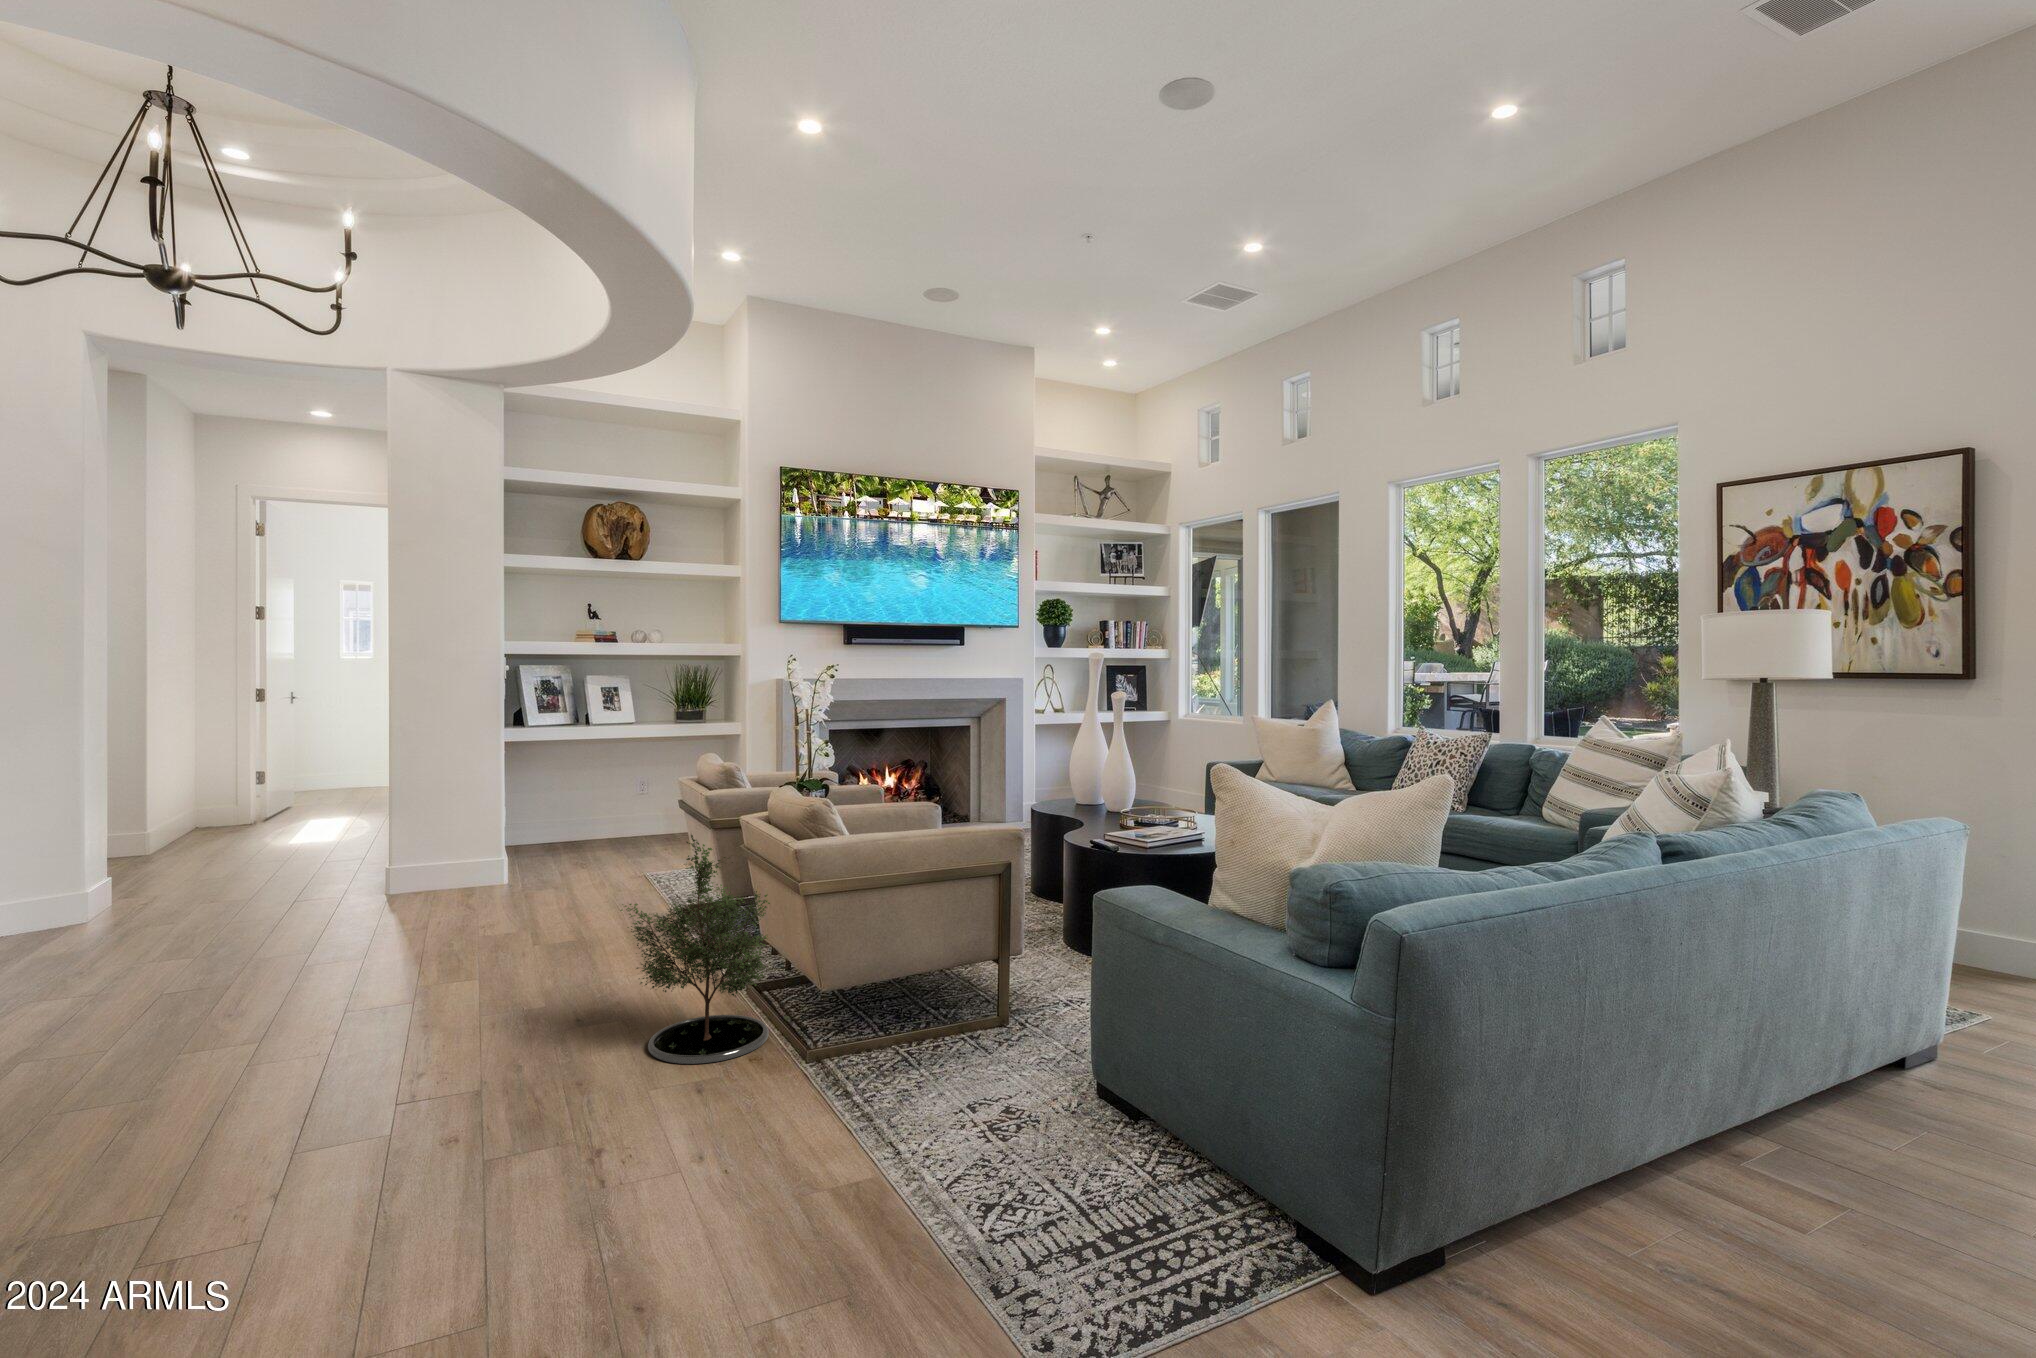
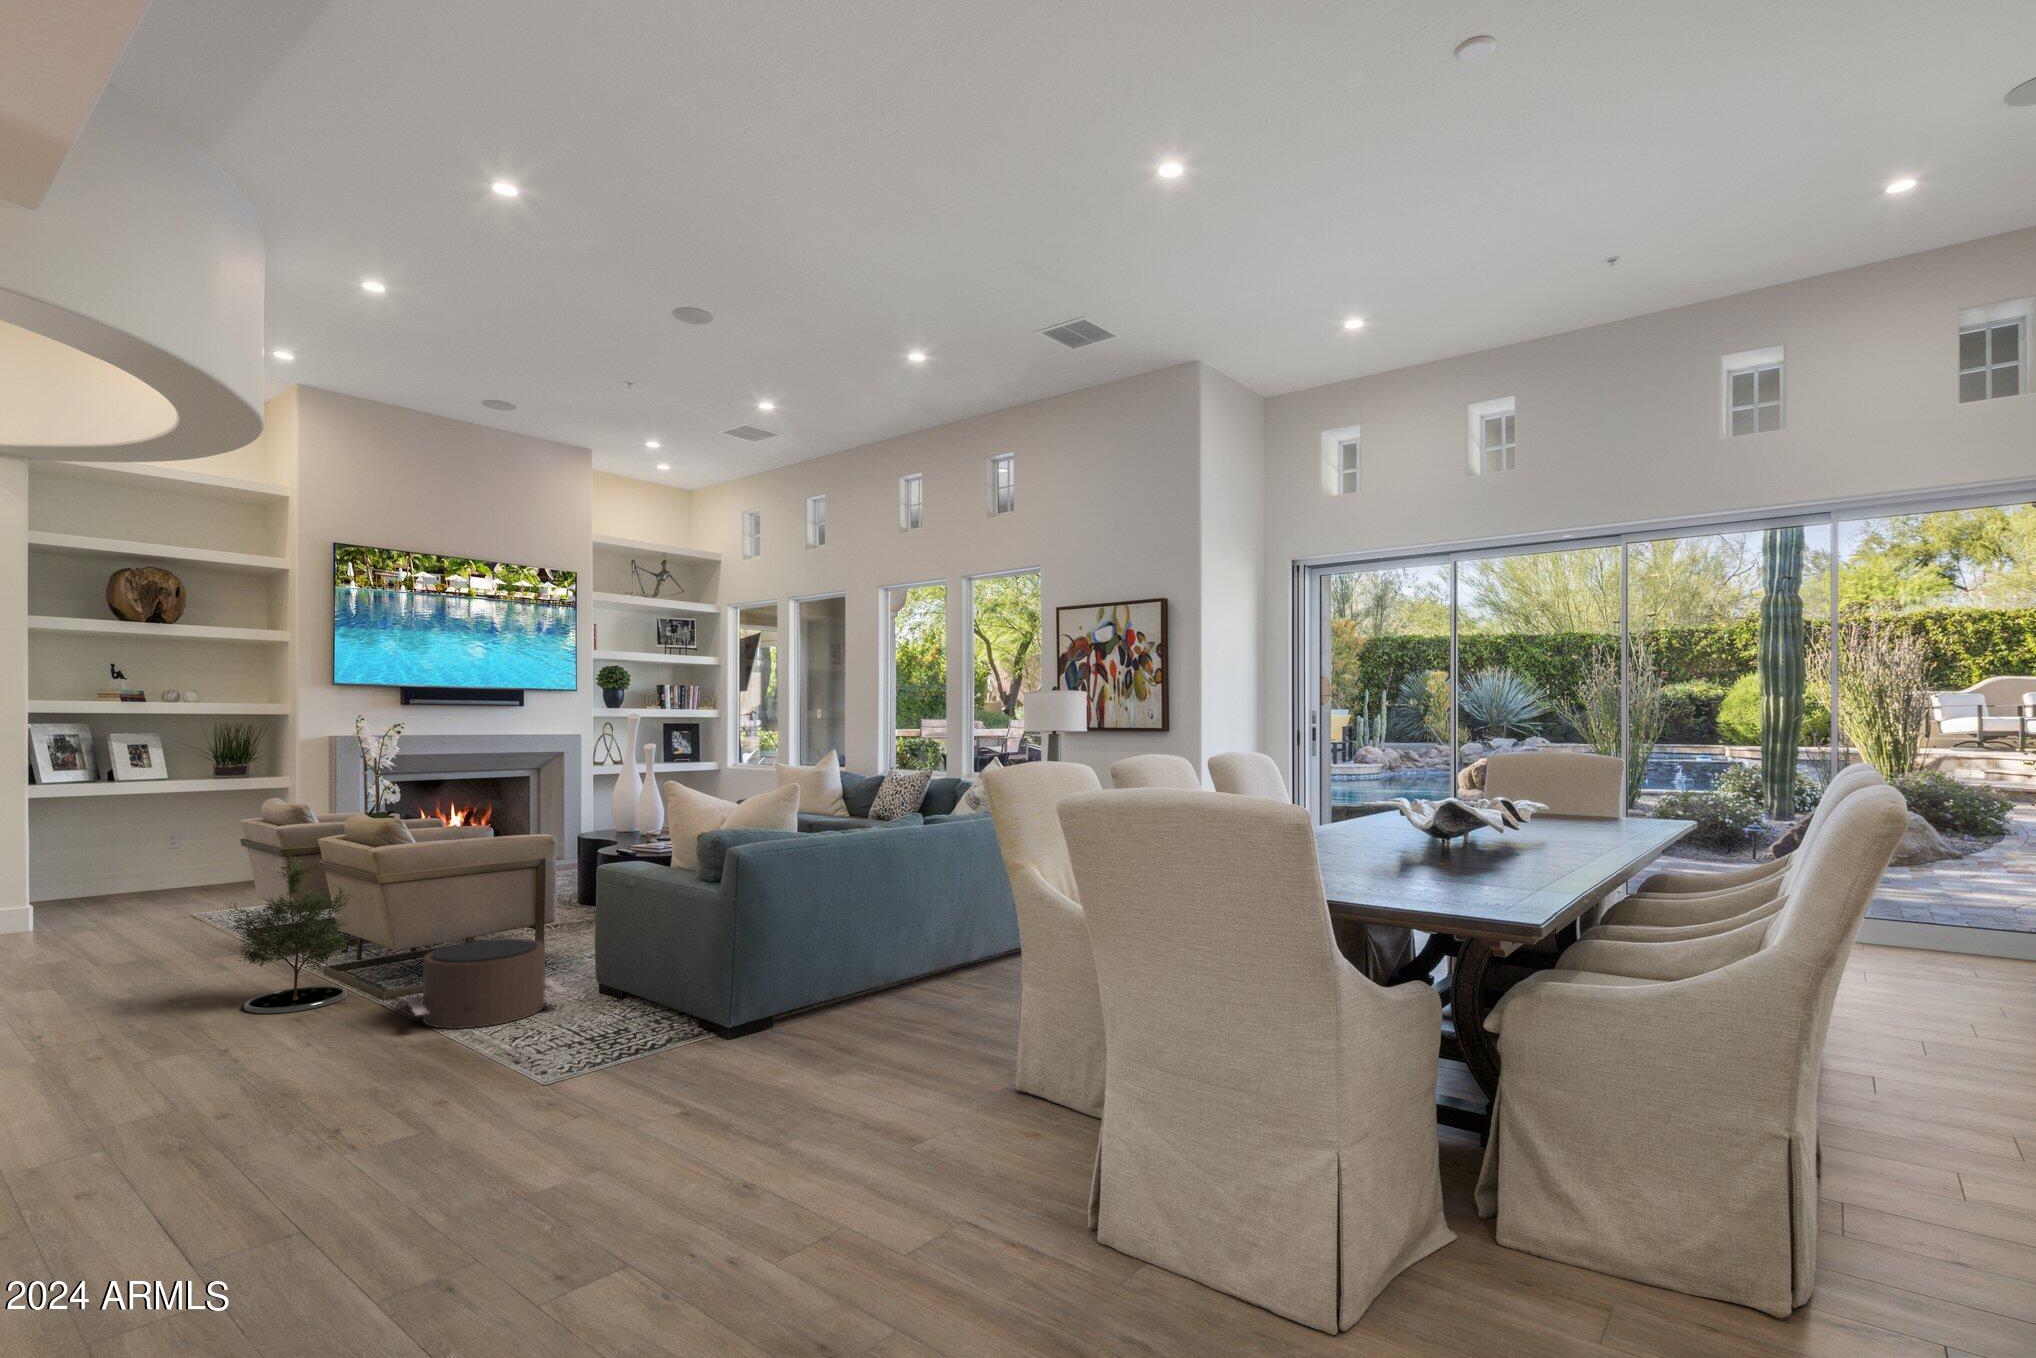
pouf: none [834,988,1057,1150] -> present [408,939,566,1029]

